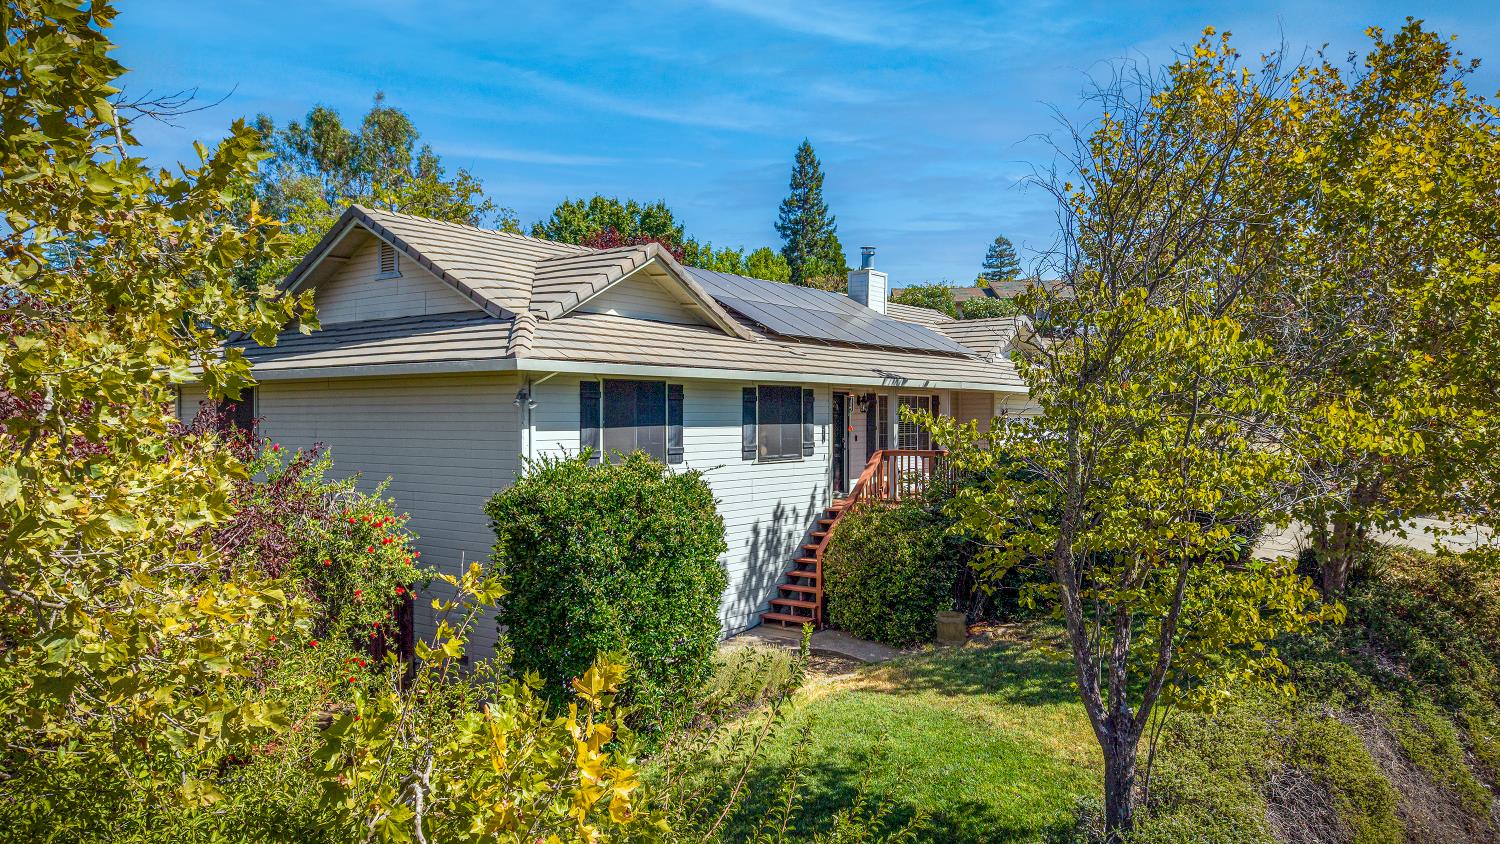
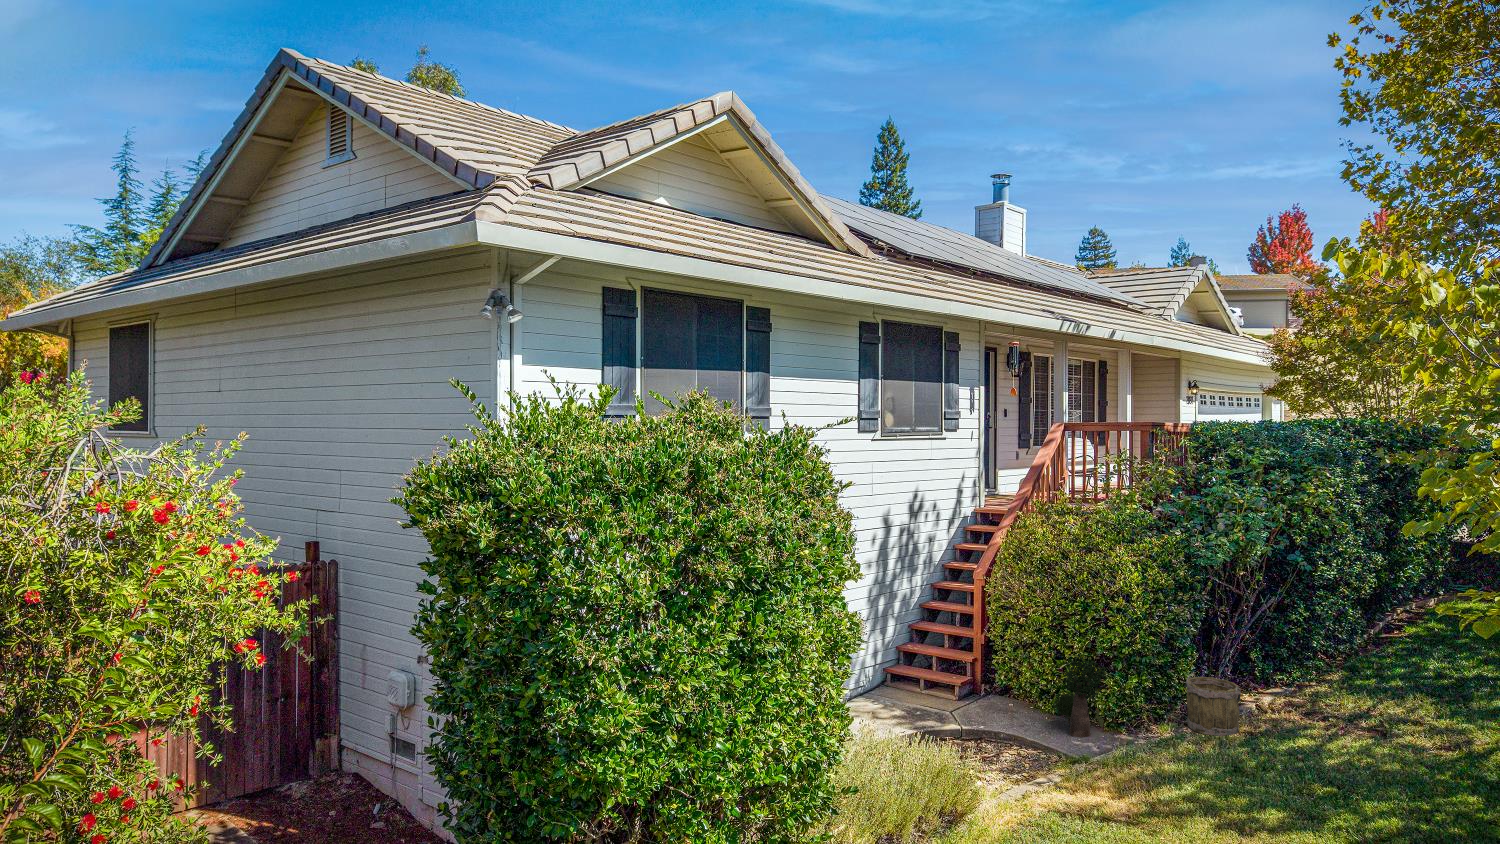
potted plant: none [859,599,891,650] -> present [1053,654,1108,737]

